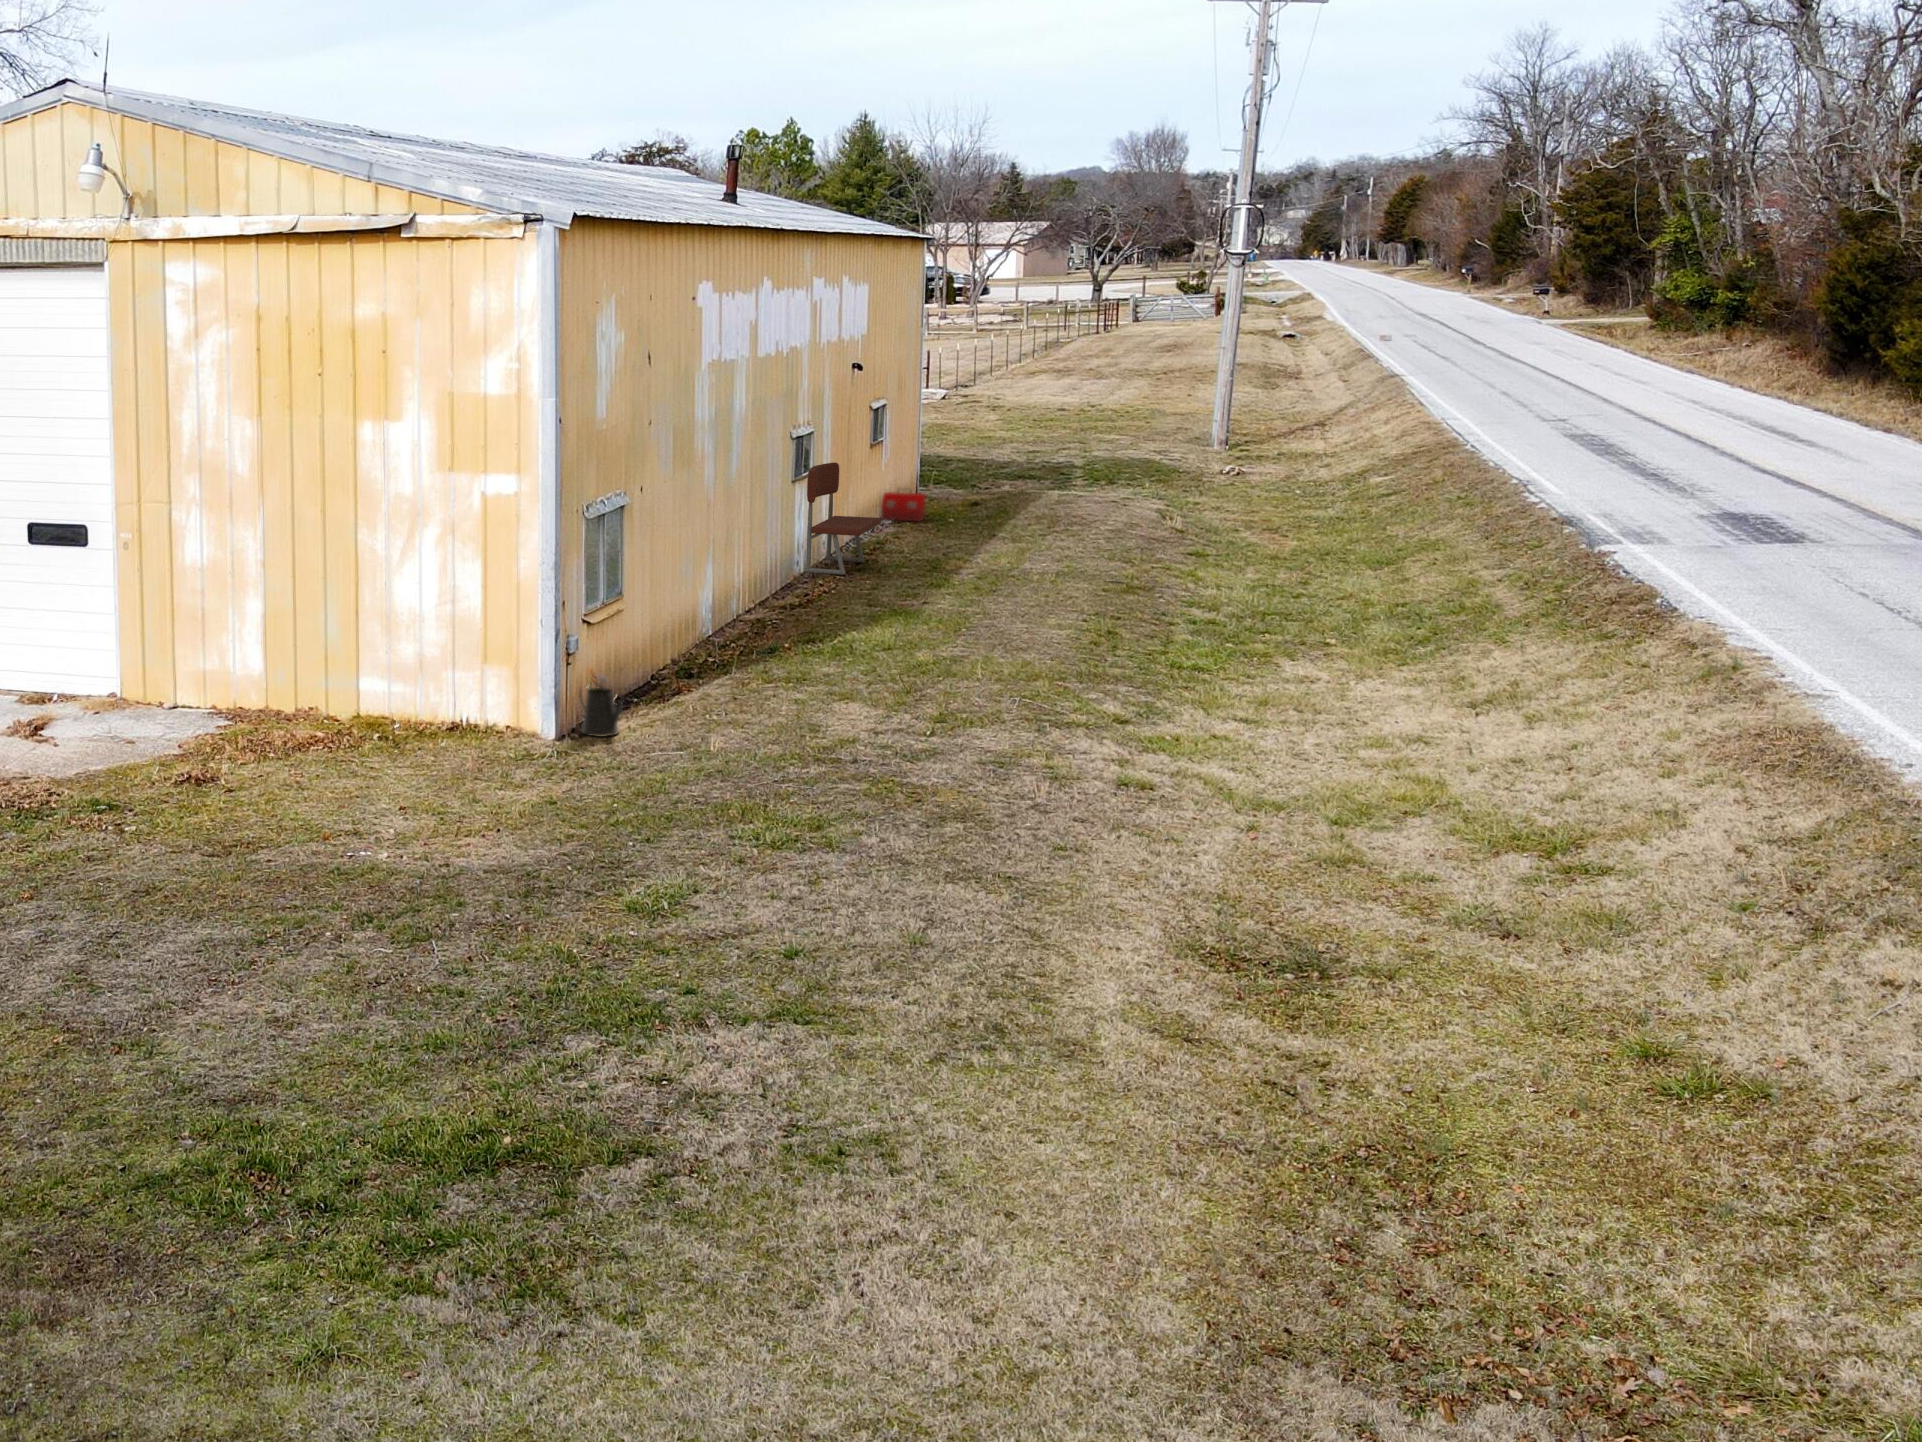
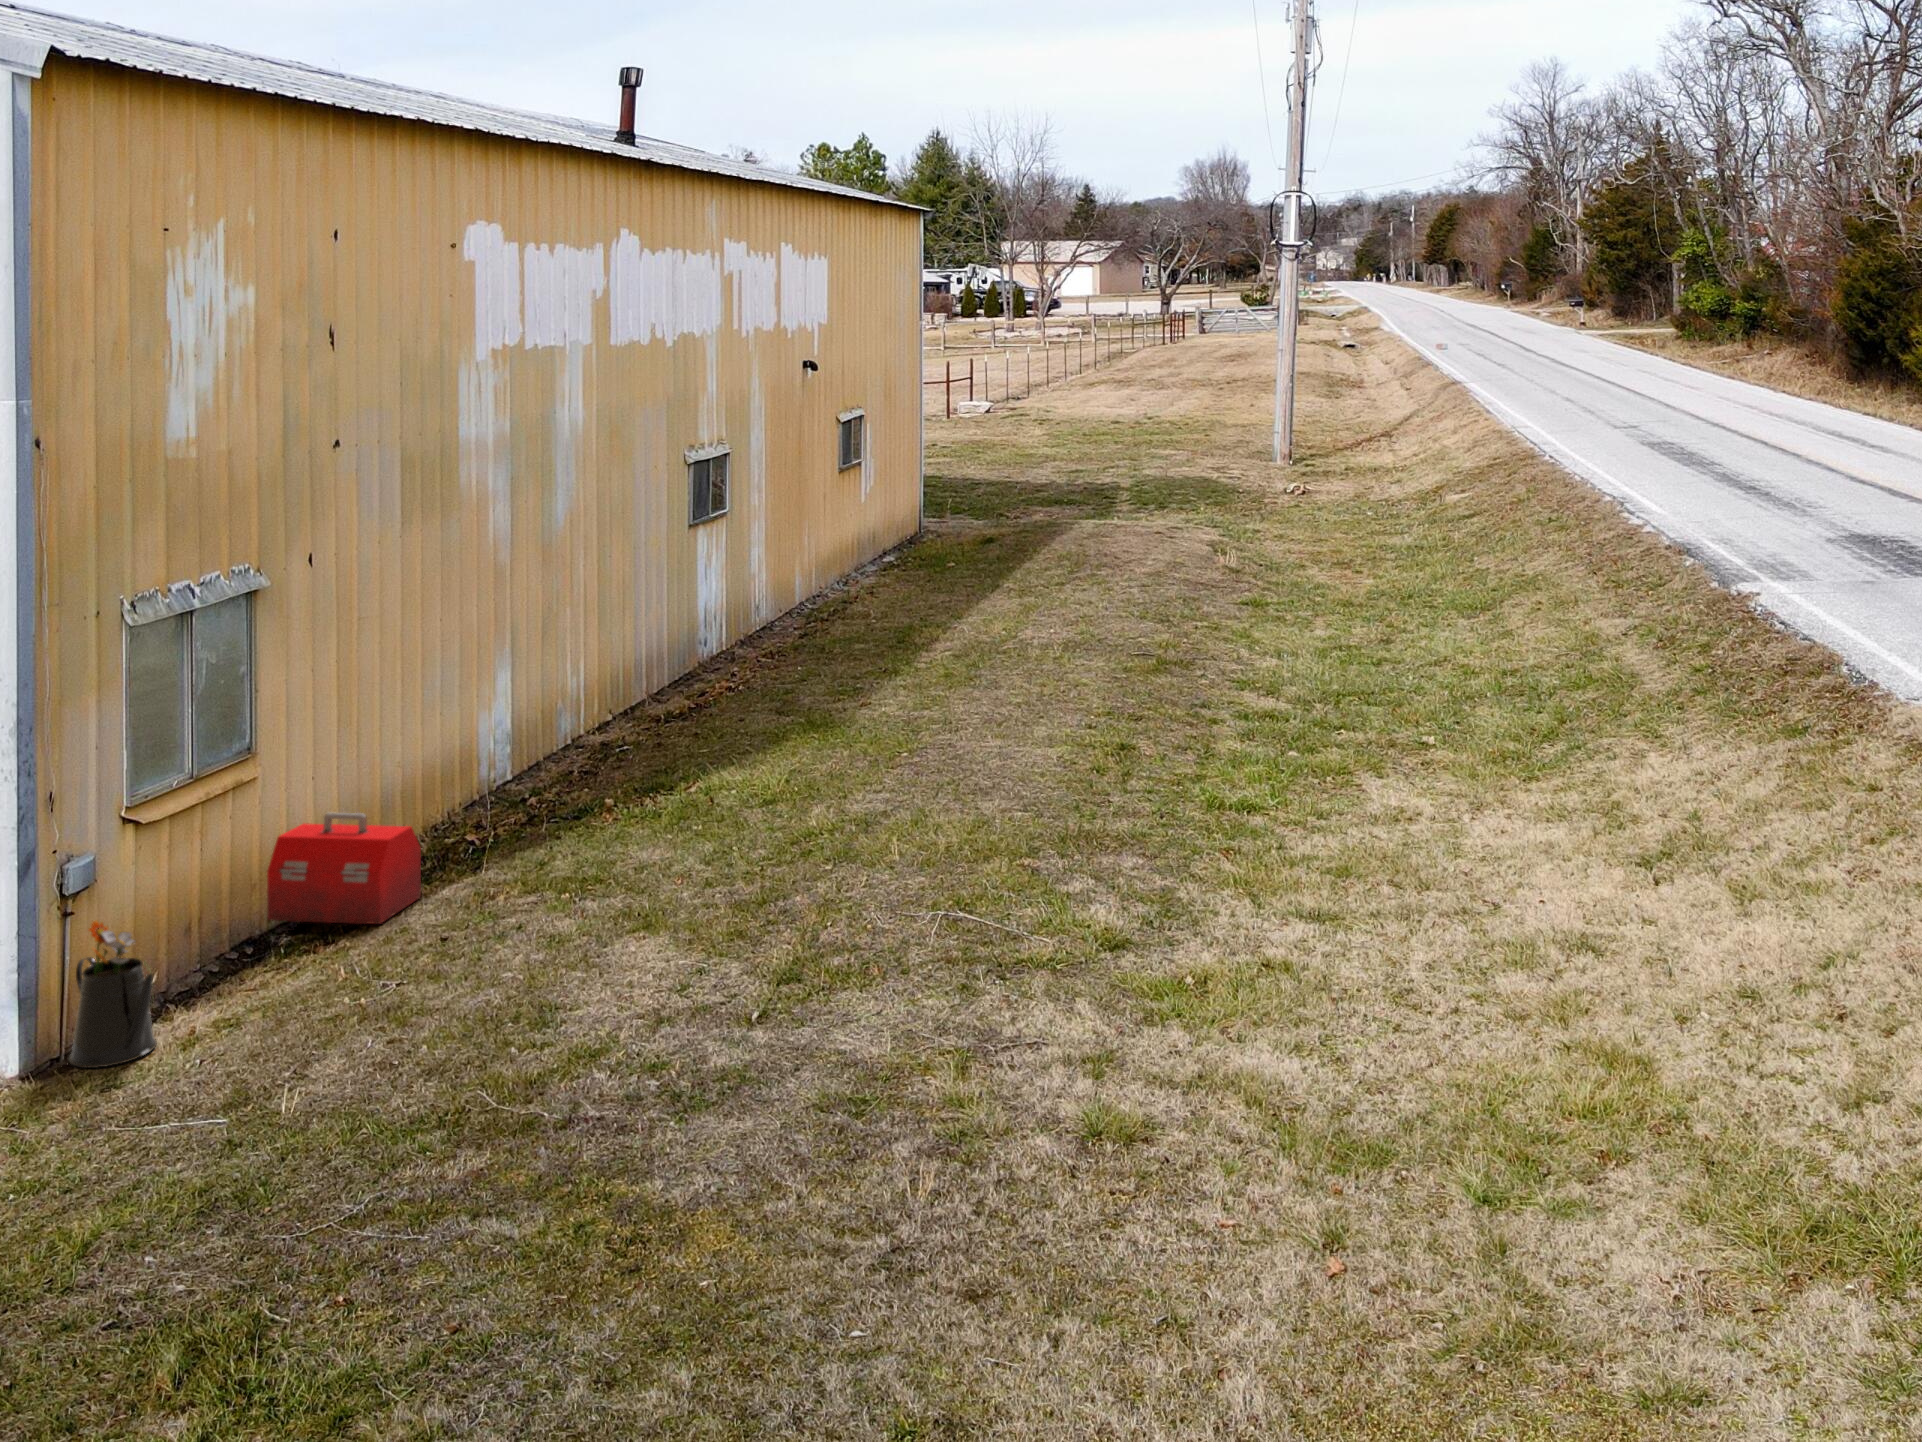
bench: present [804,462,881,575] -> none [719,493,836,658]
toolbox: present [881,489,926,522] -> present [267,813,421,924]

